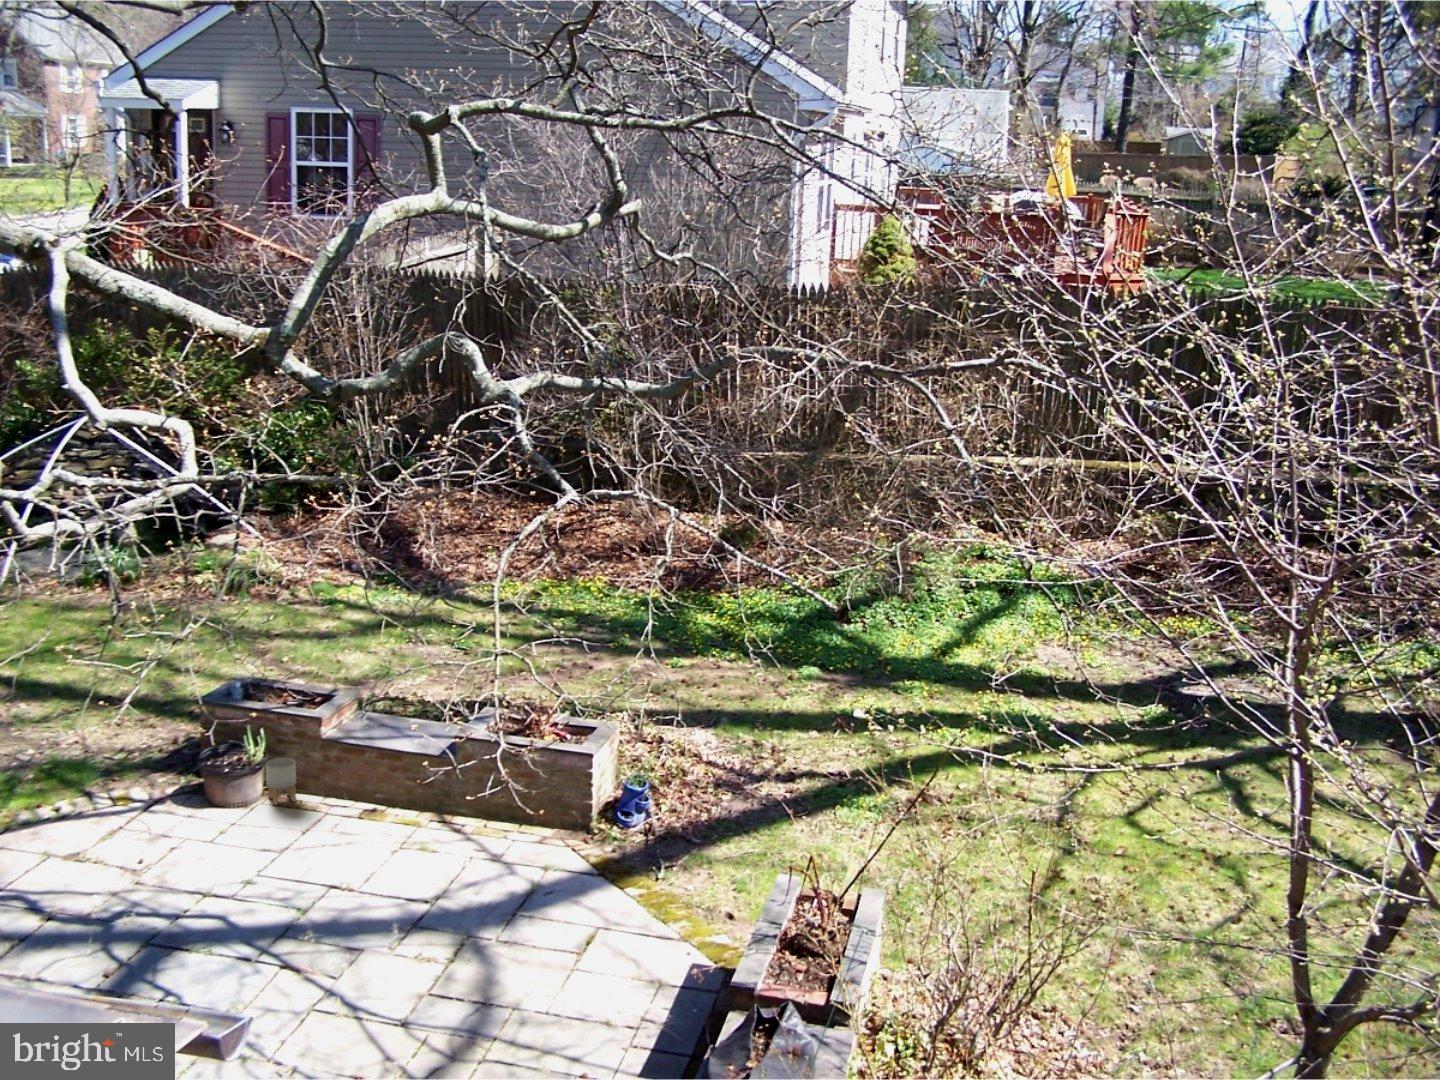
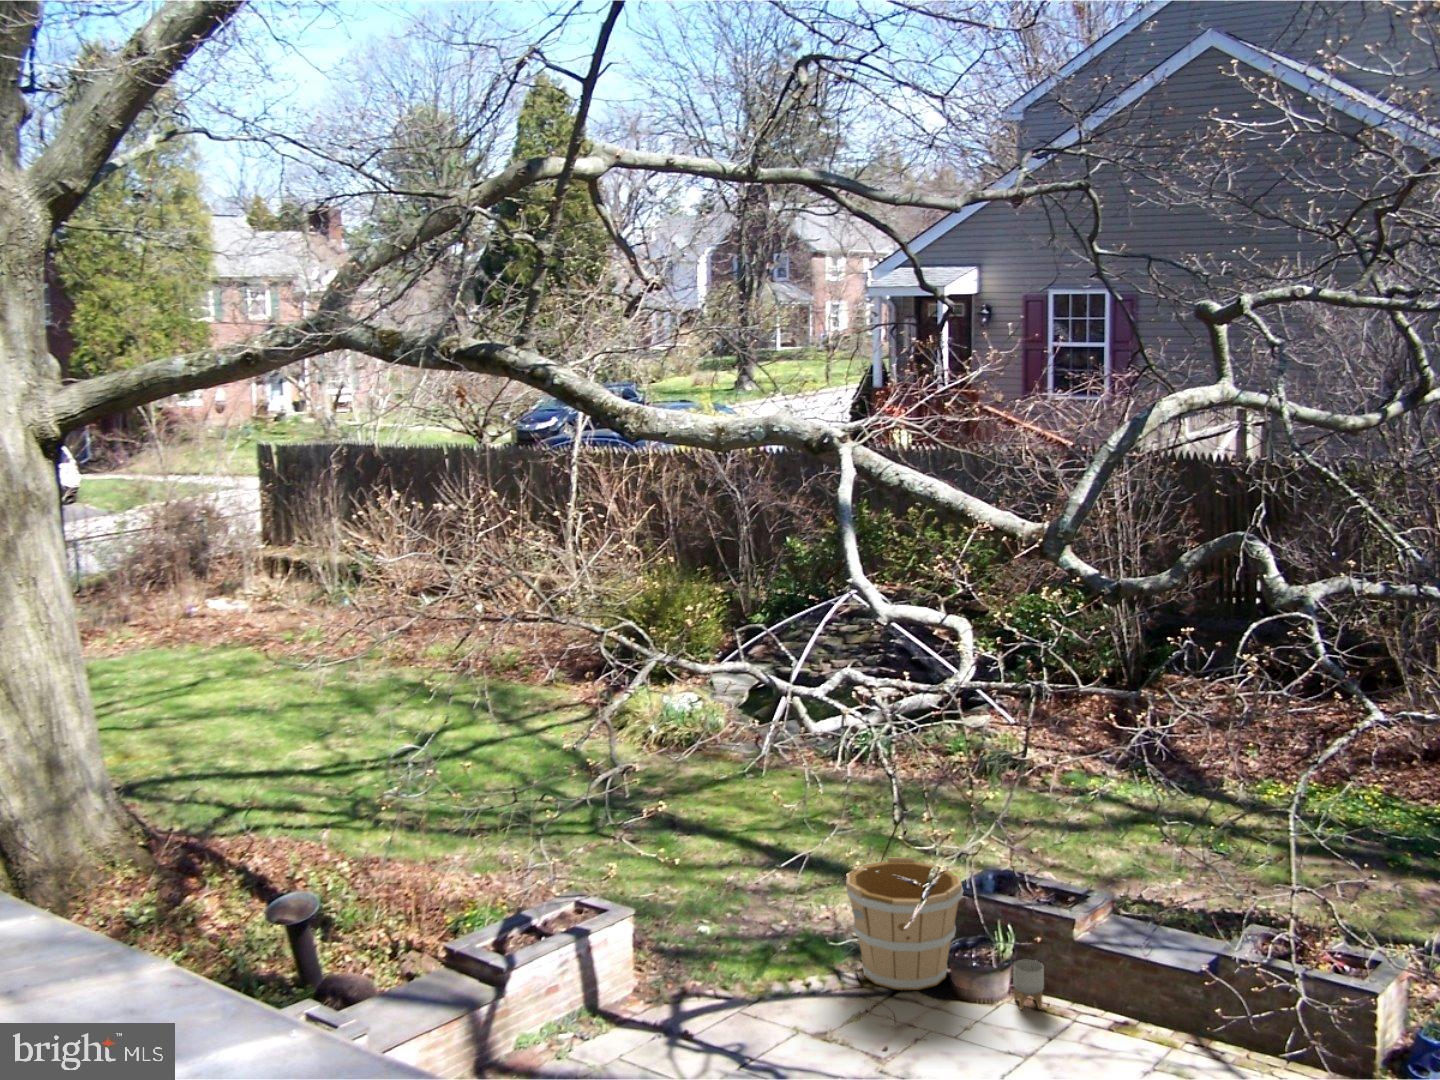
wooden bucket: none [84,679,211,808] -> present [846,858,963,990]

